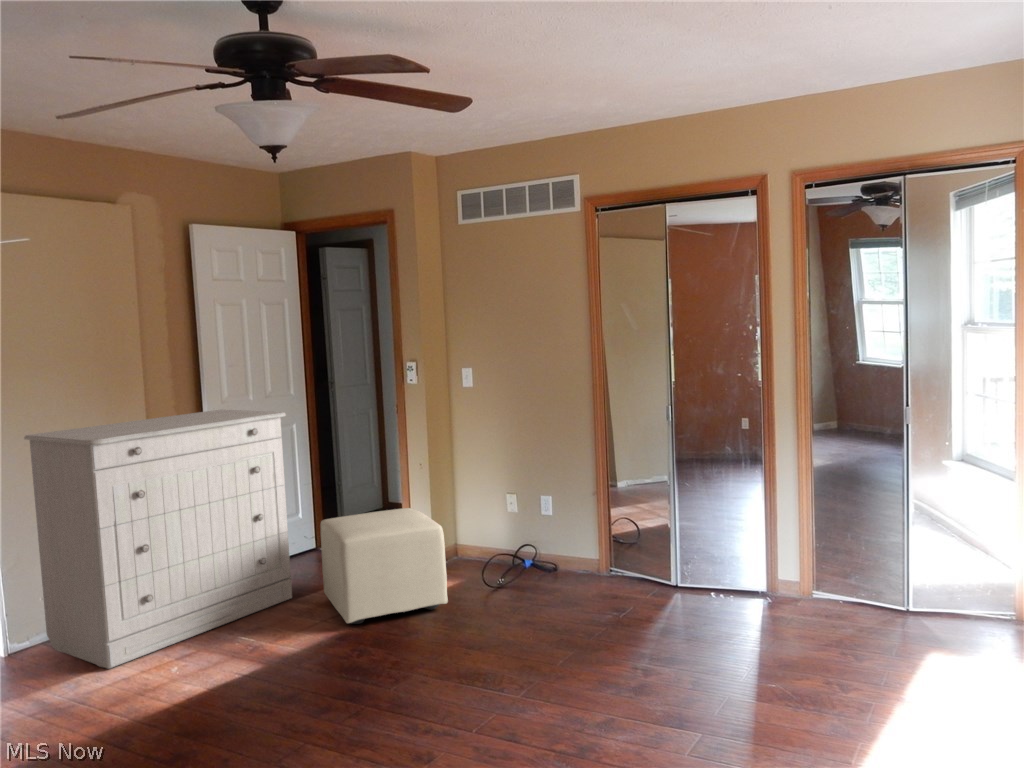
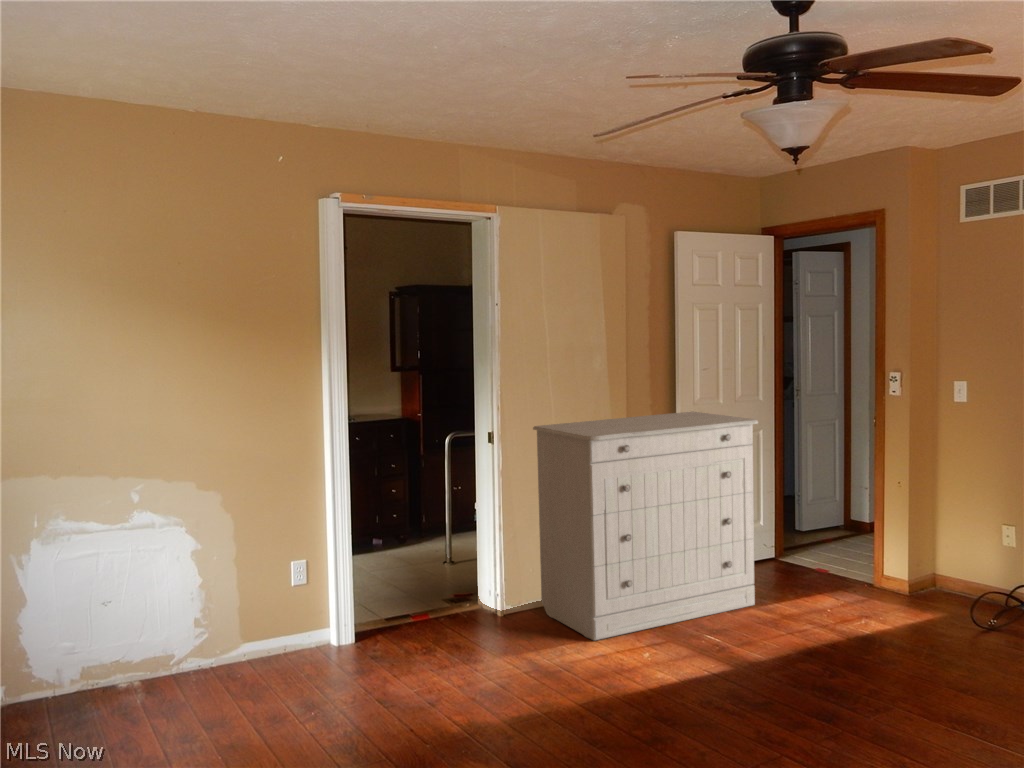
ottoman: present [321,508,448,624] -> none [788,530,926,643]

